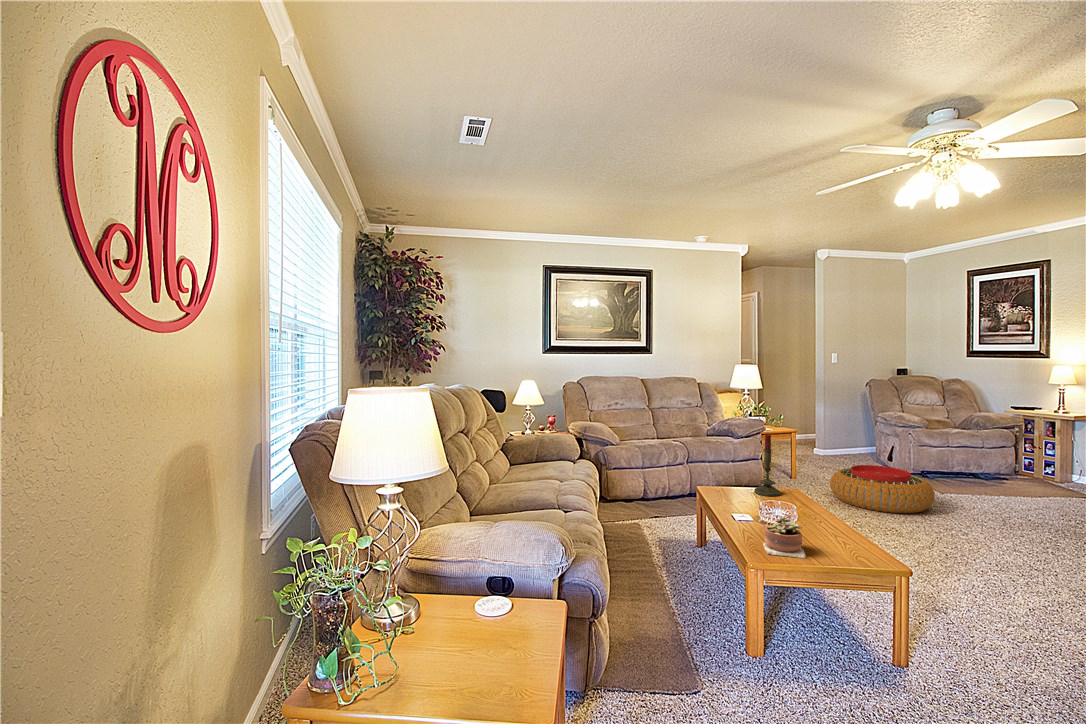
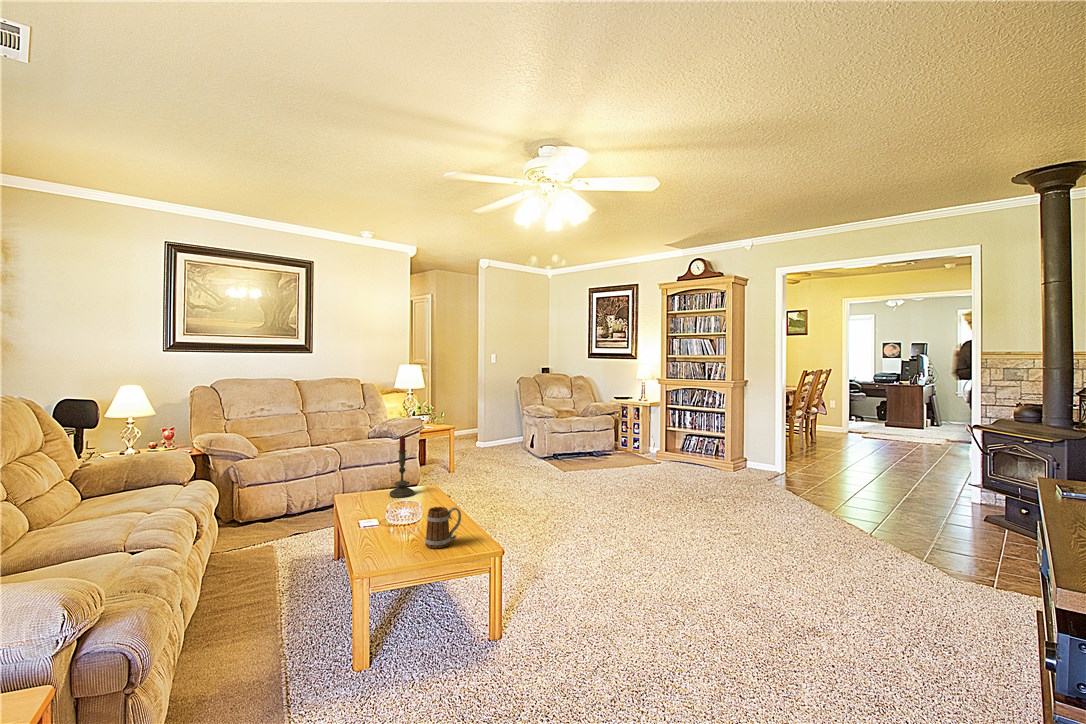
pouf: present [830,465,935,513] -> none [479,454,556,494]
mug: none [819,510,860,553] -> present [425,507,461,548]
succulent plant: present [763,516,806,558] -> none [369,519,408,563]

